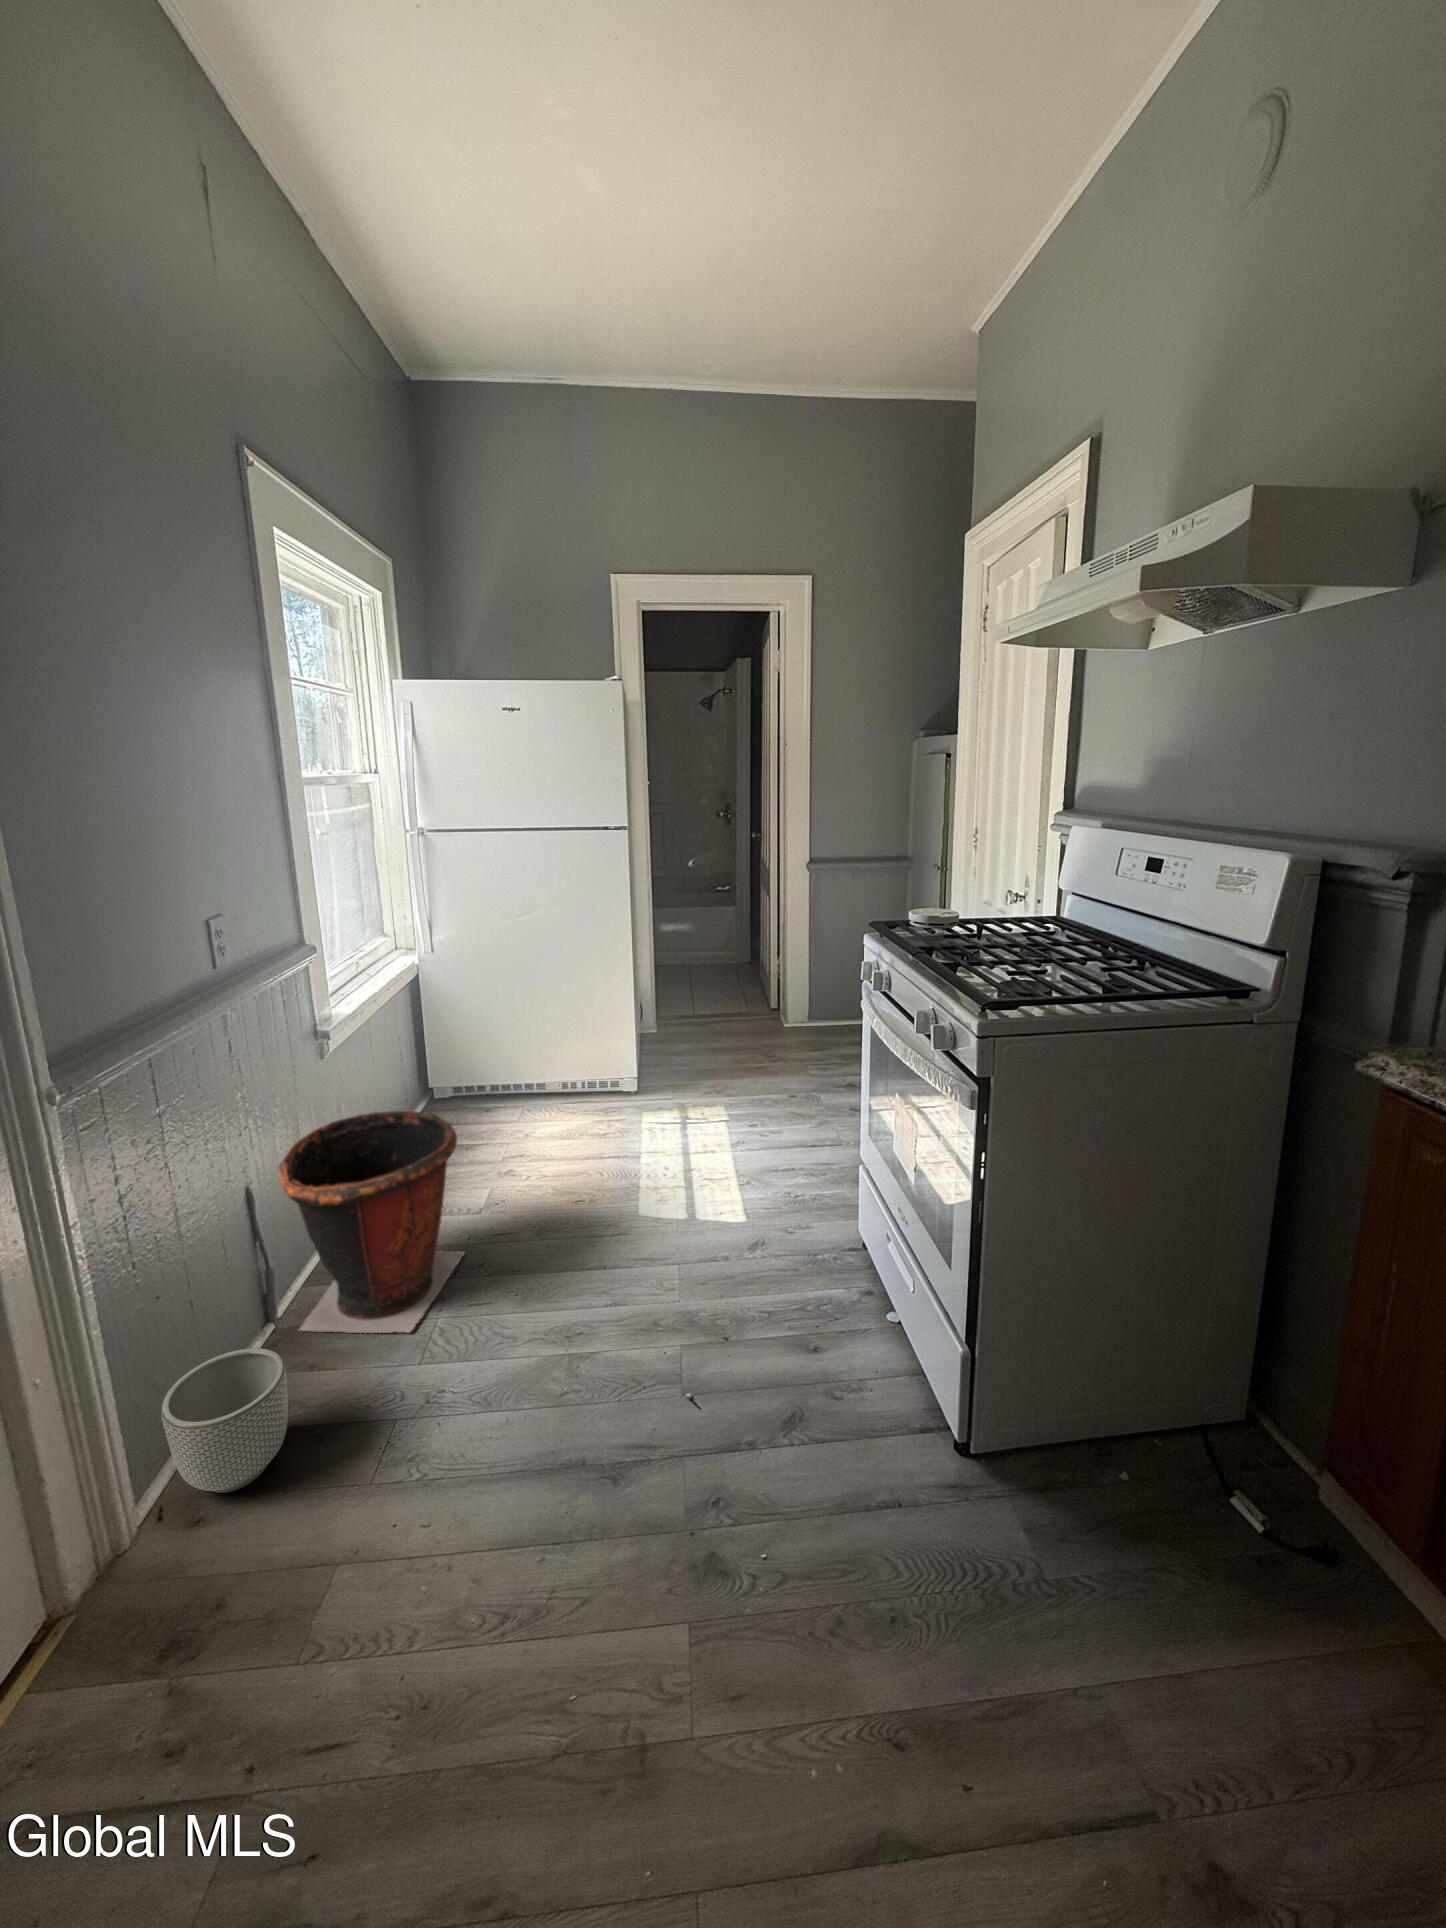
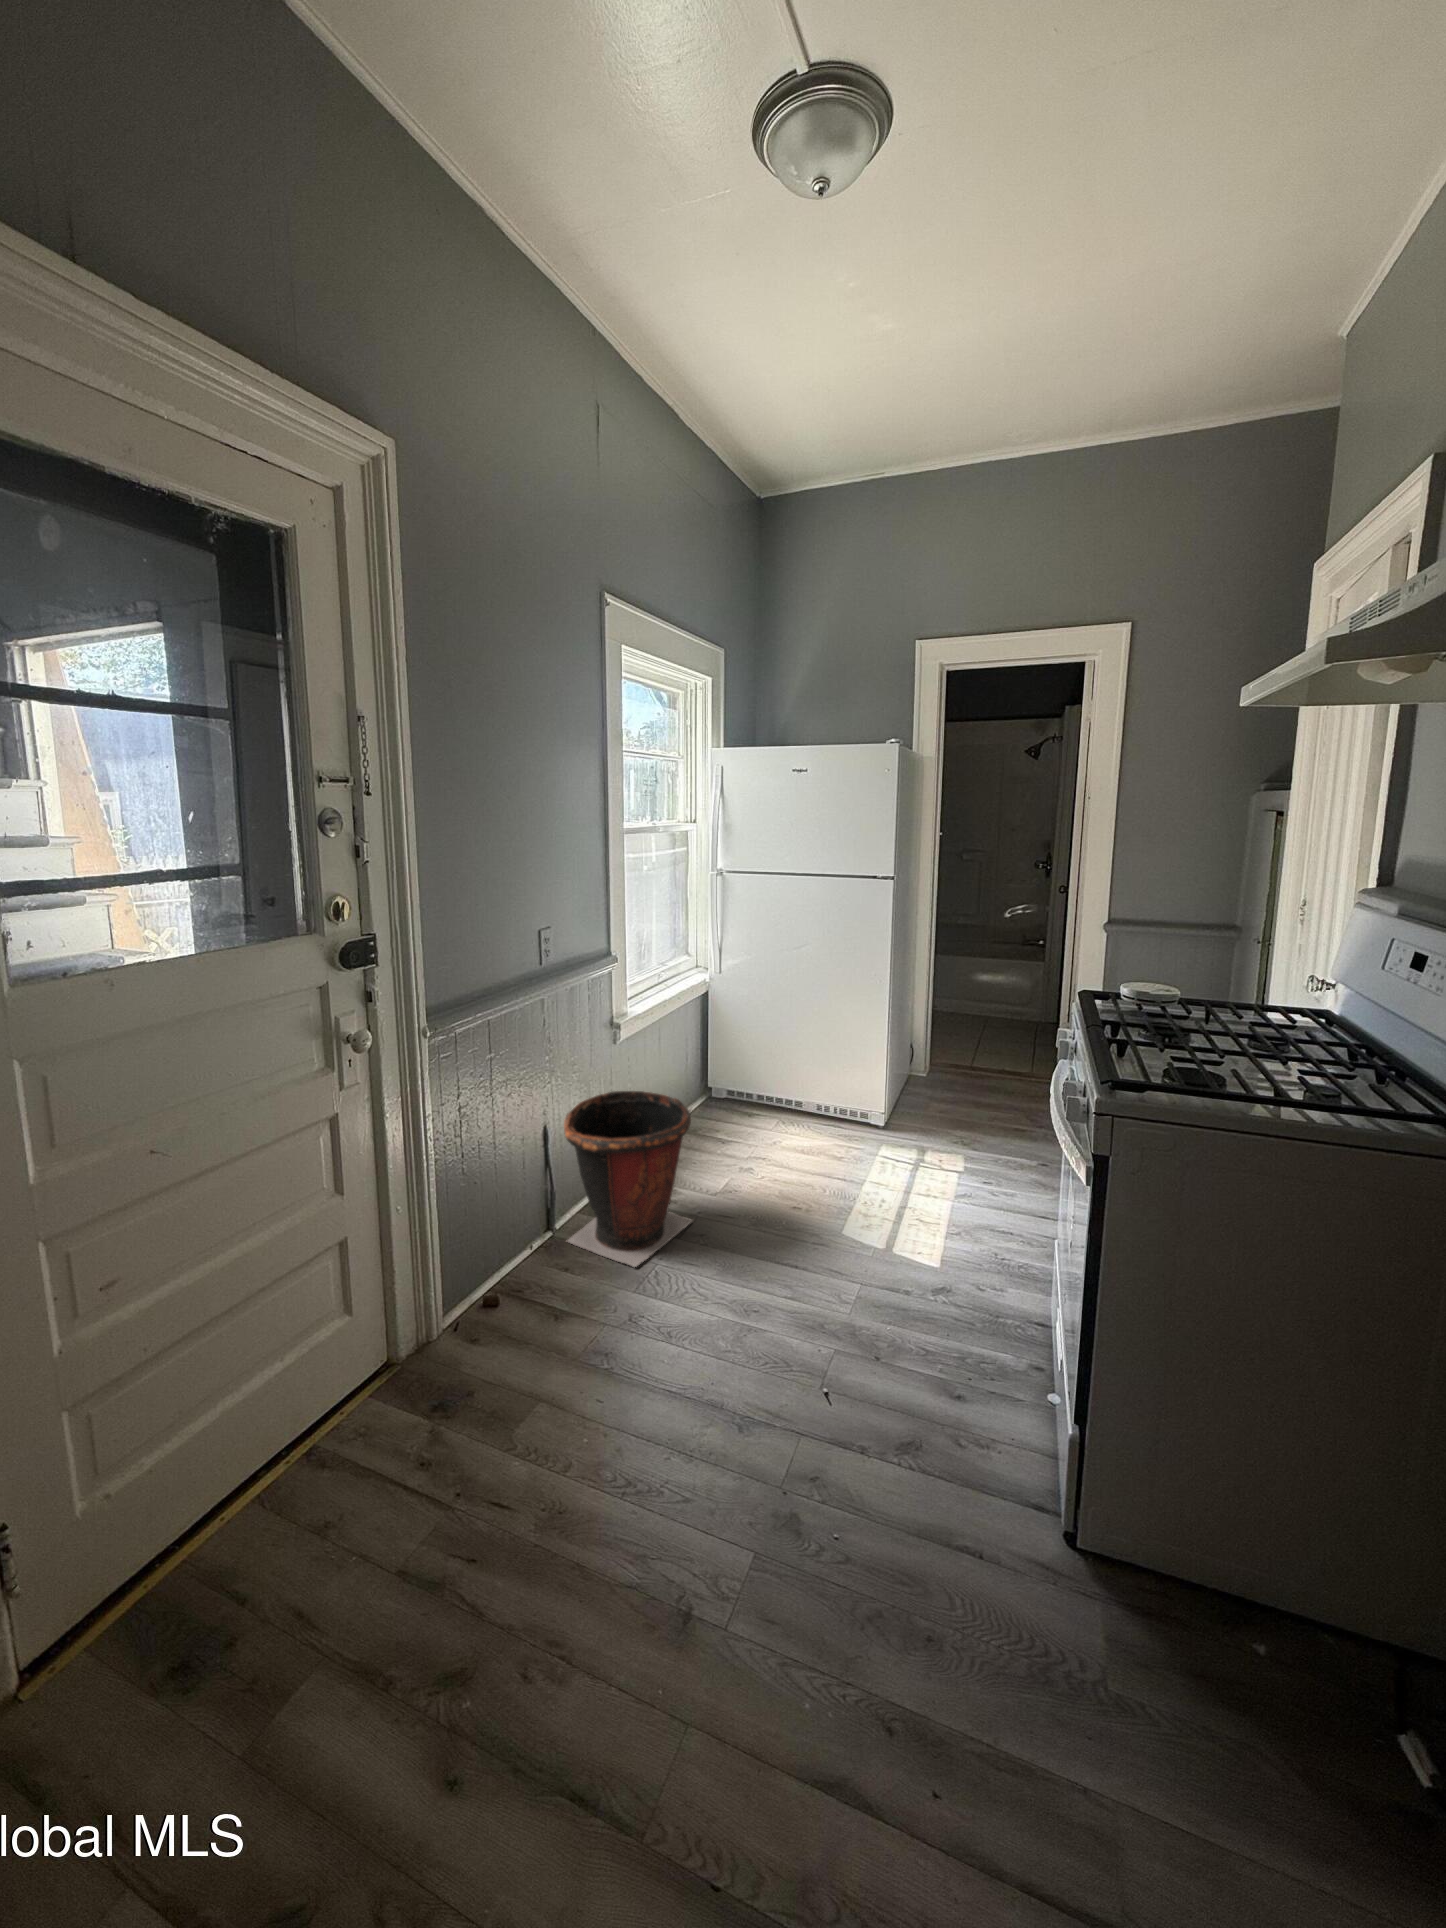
planter: present [161,1348,288,1493] -> none [462,1236,538,1332]

